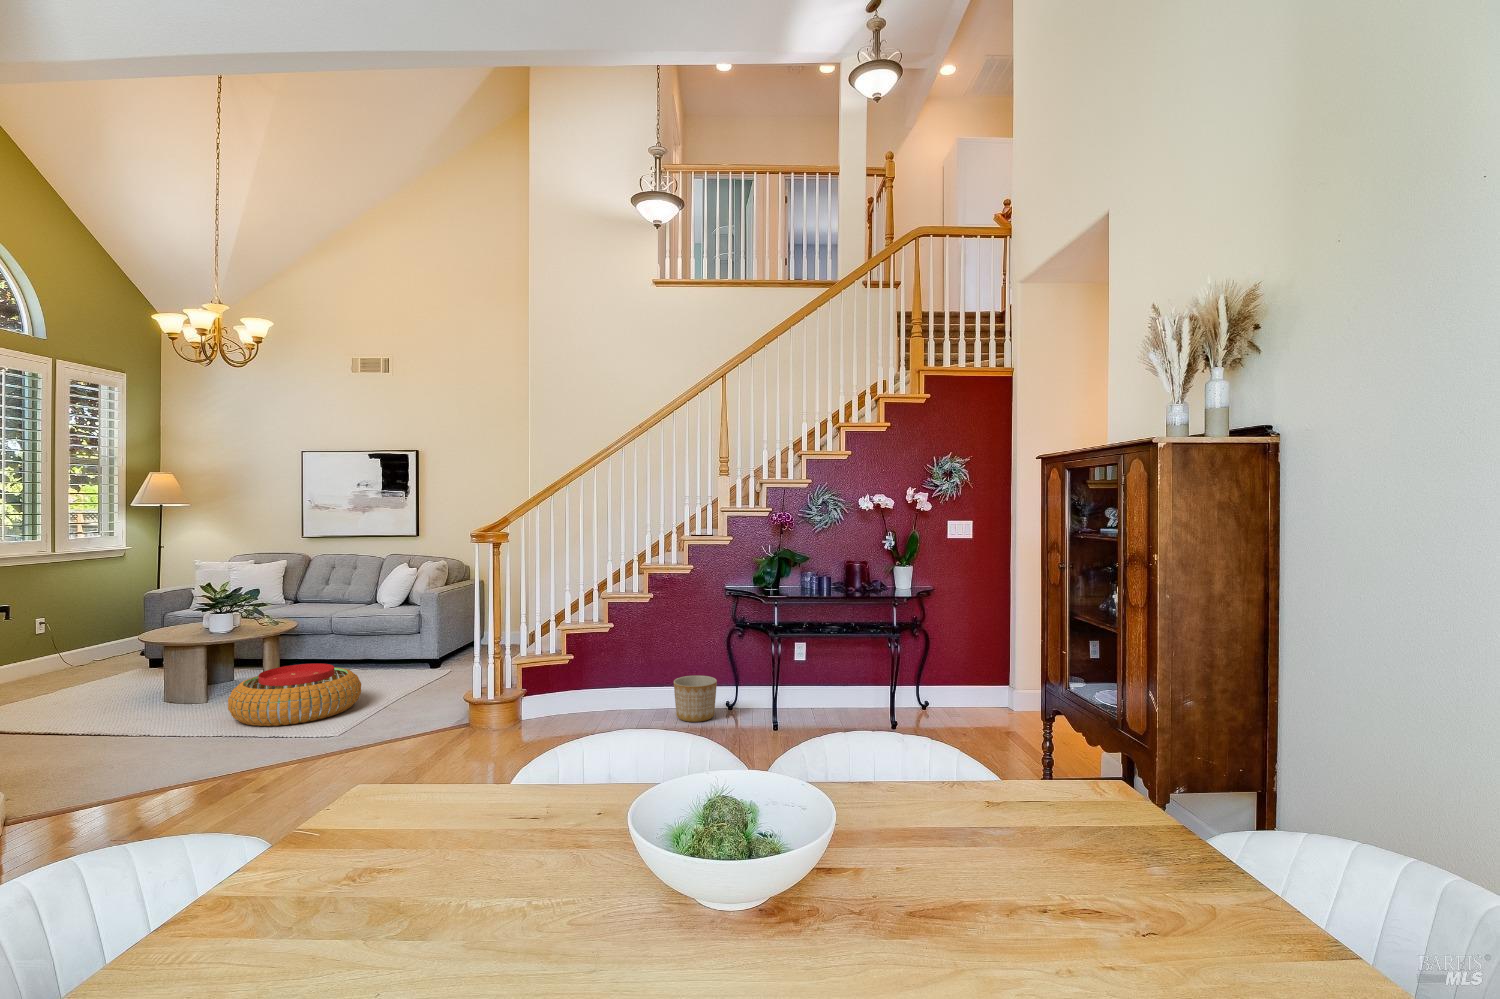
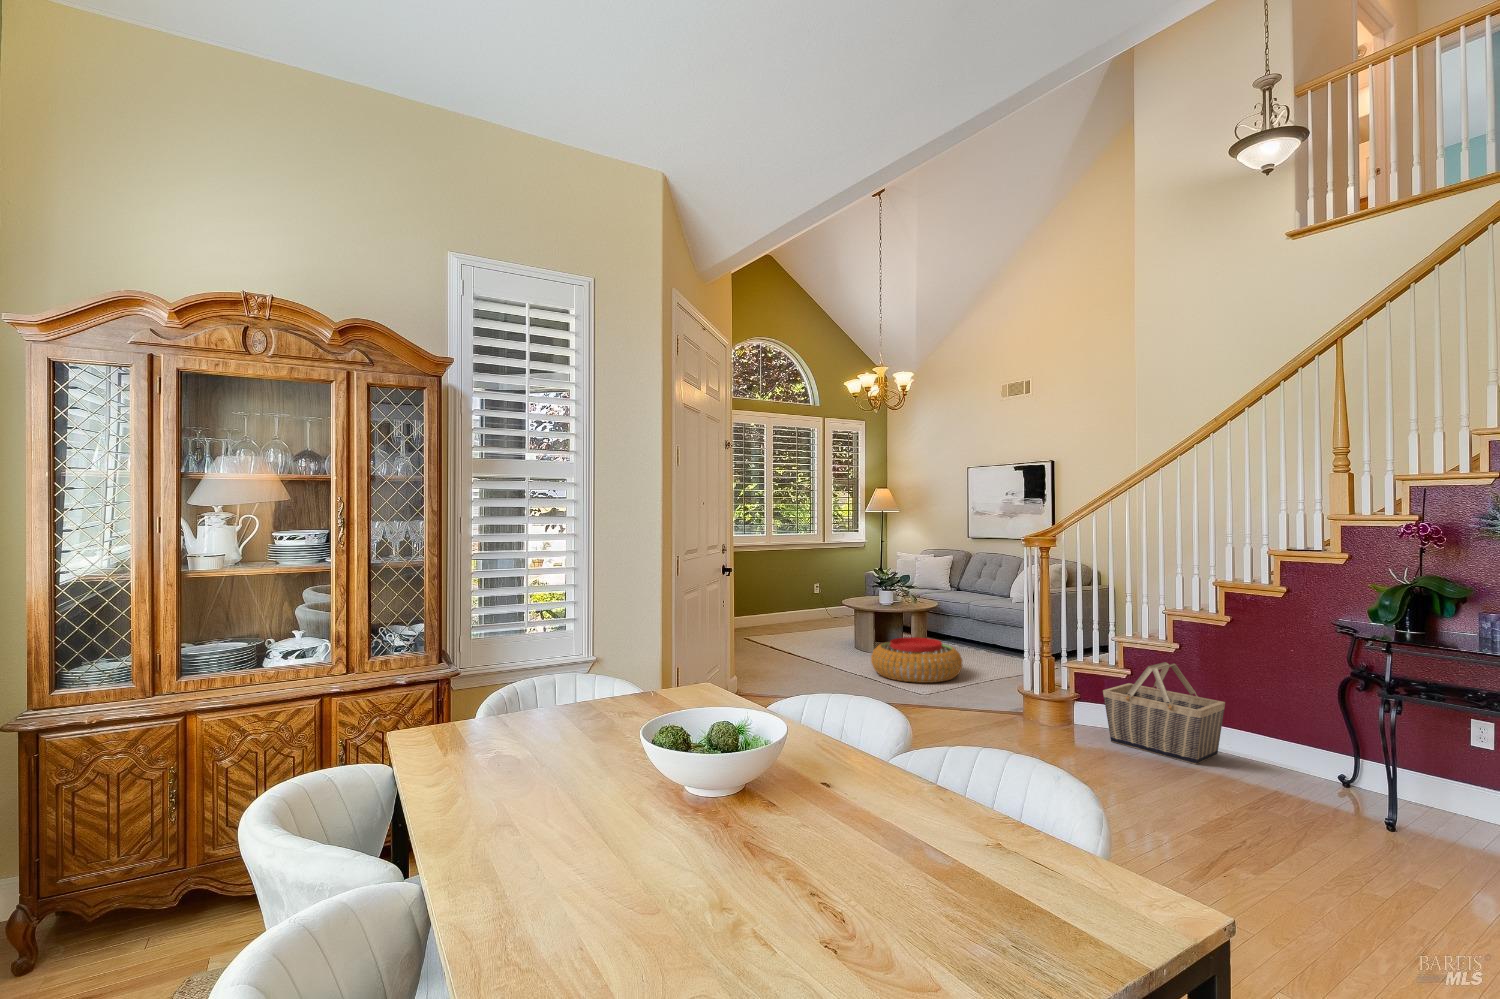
basket: none [561,640,652,725] -> present [1103,662,1225,764]
planter: present [674,675,717,722] -> none [1243,724,1310,786]

